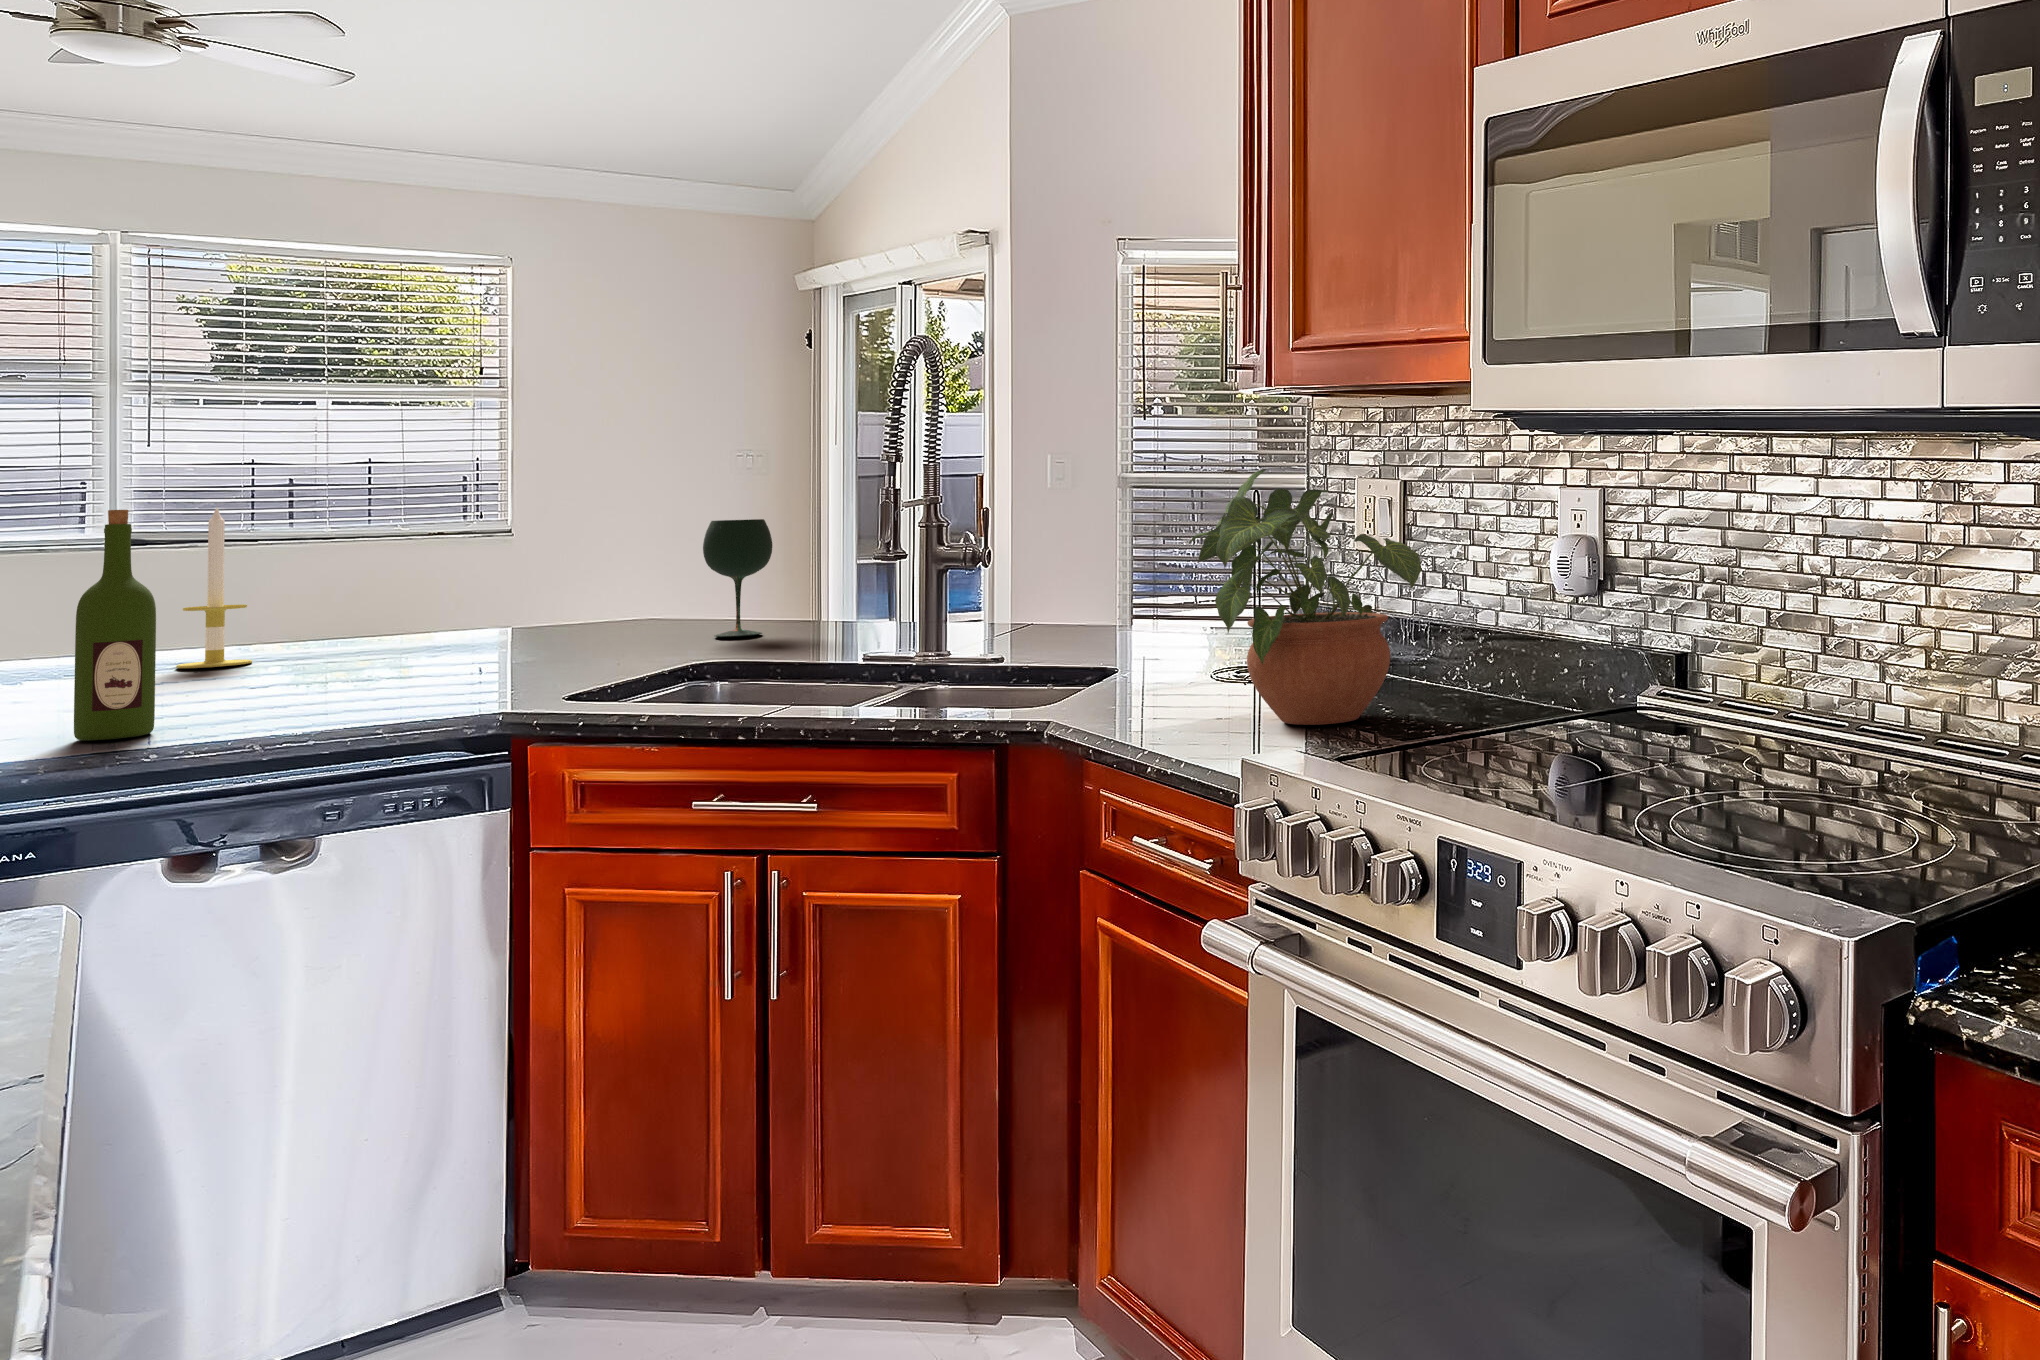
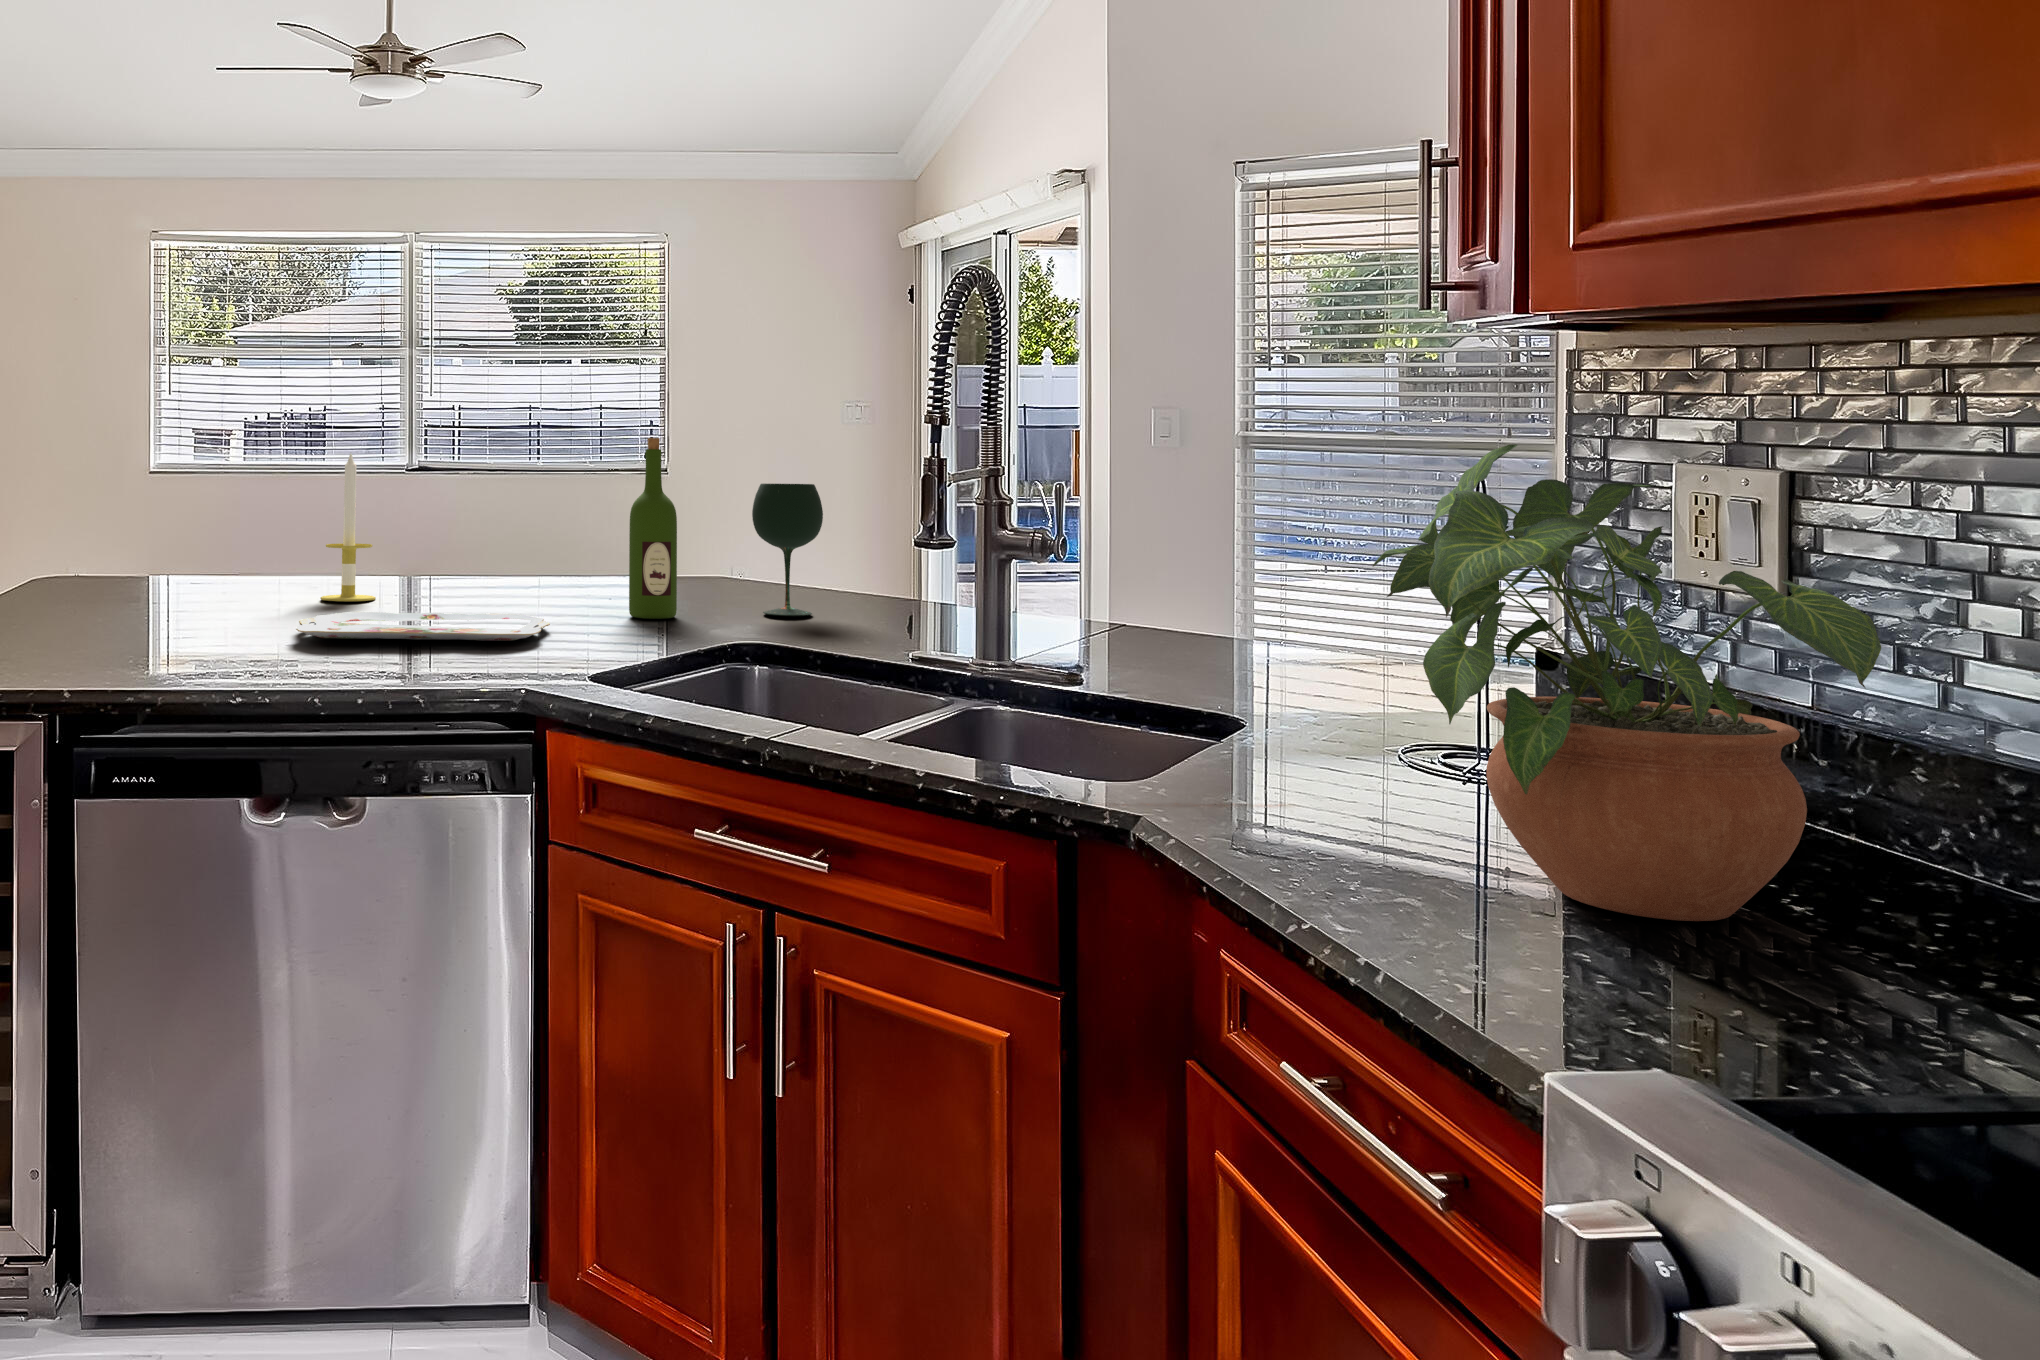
wine bottle: present [74,510,156,740] -> present [629,438,677,619]
serving tray: none [182,659,498,695] -> present [296,612,550,641]

